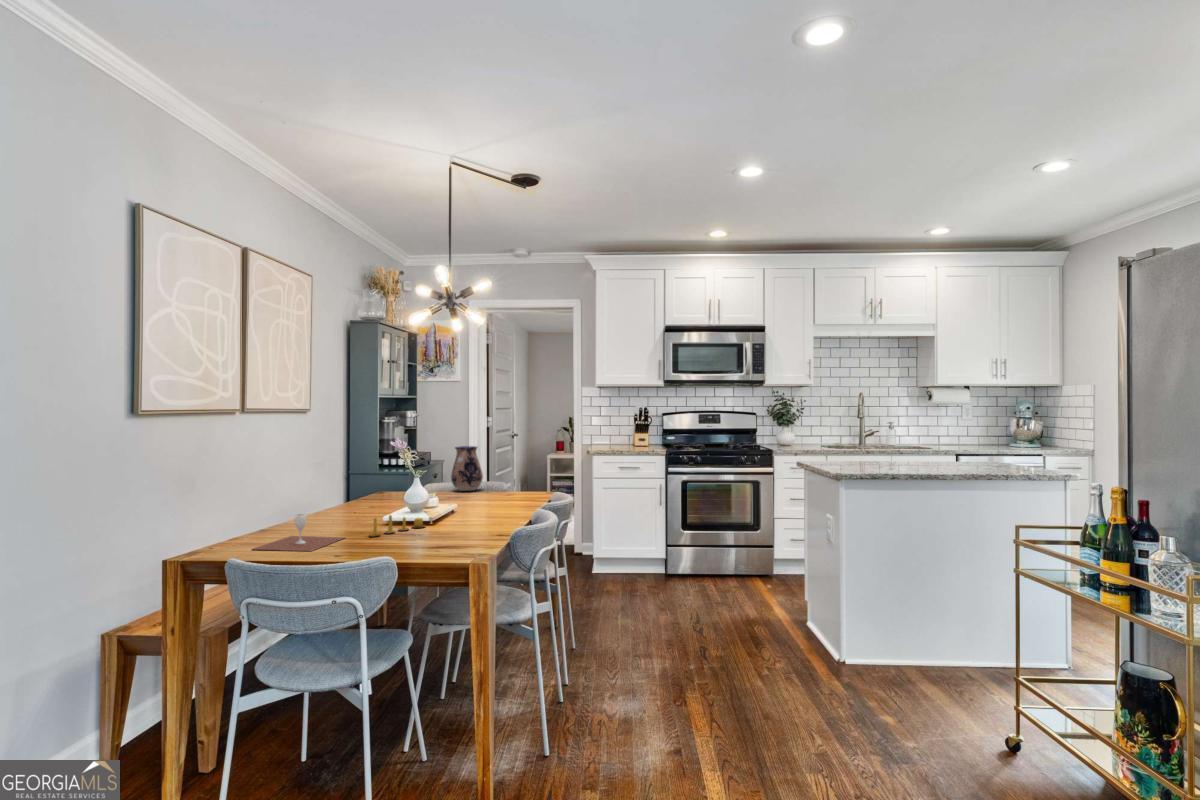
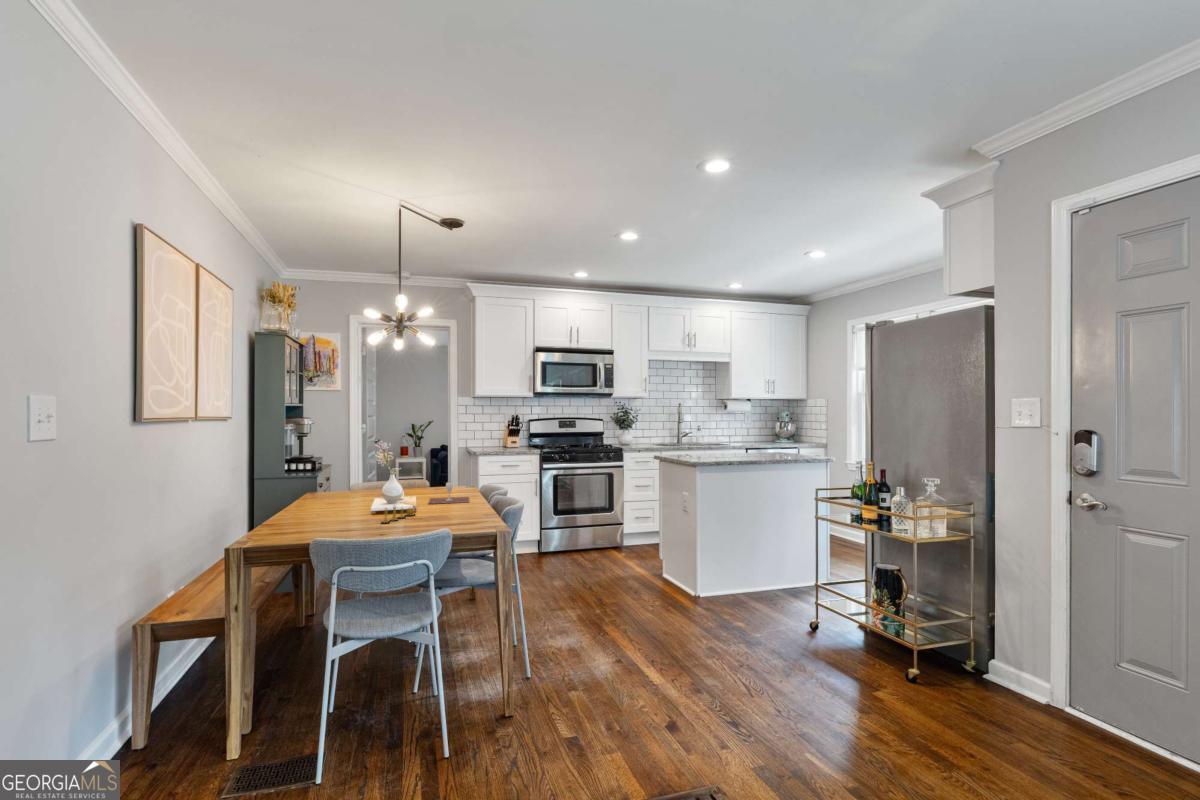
ceramic pitcher: present [451,446,483,491] -> none [379,450,407,490]
wine glass: present [253,514,344,551] -> present [429,482,469,504]

